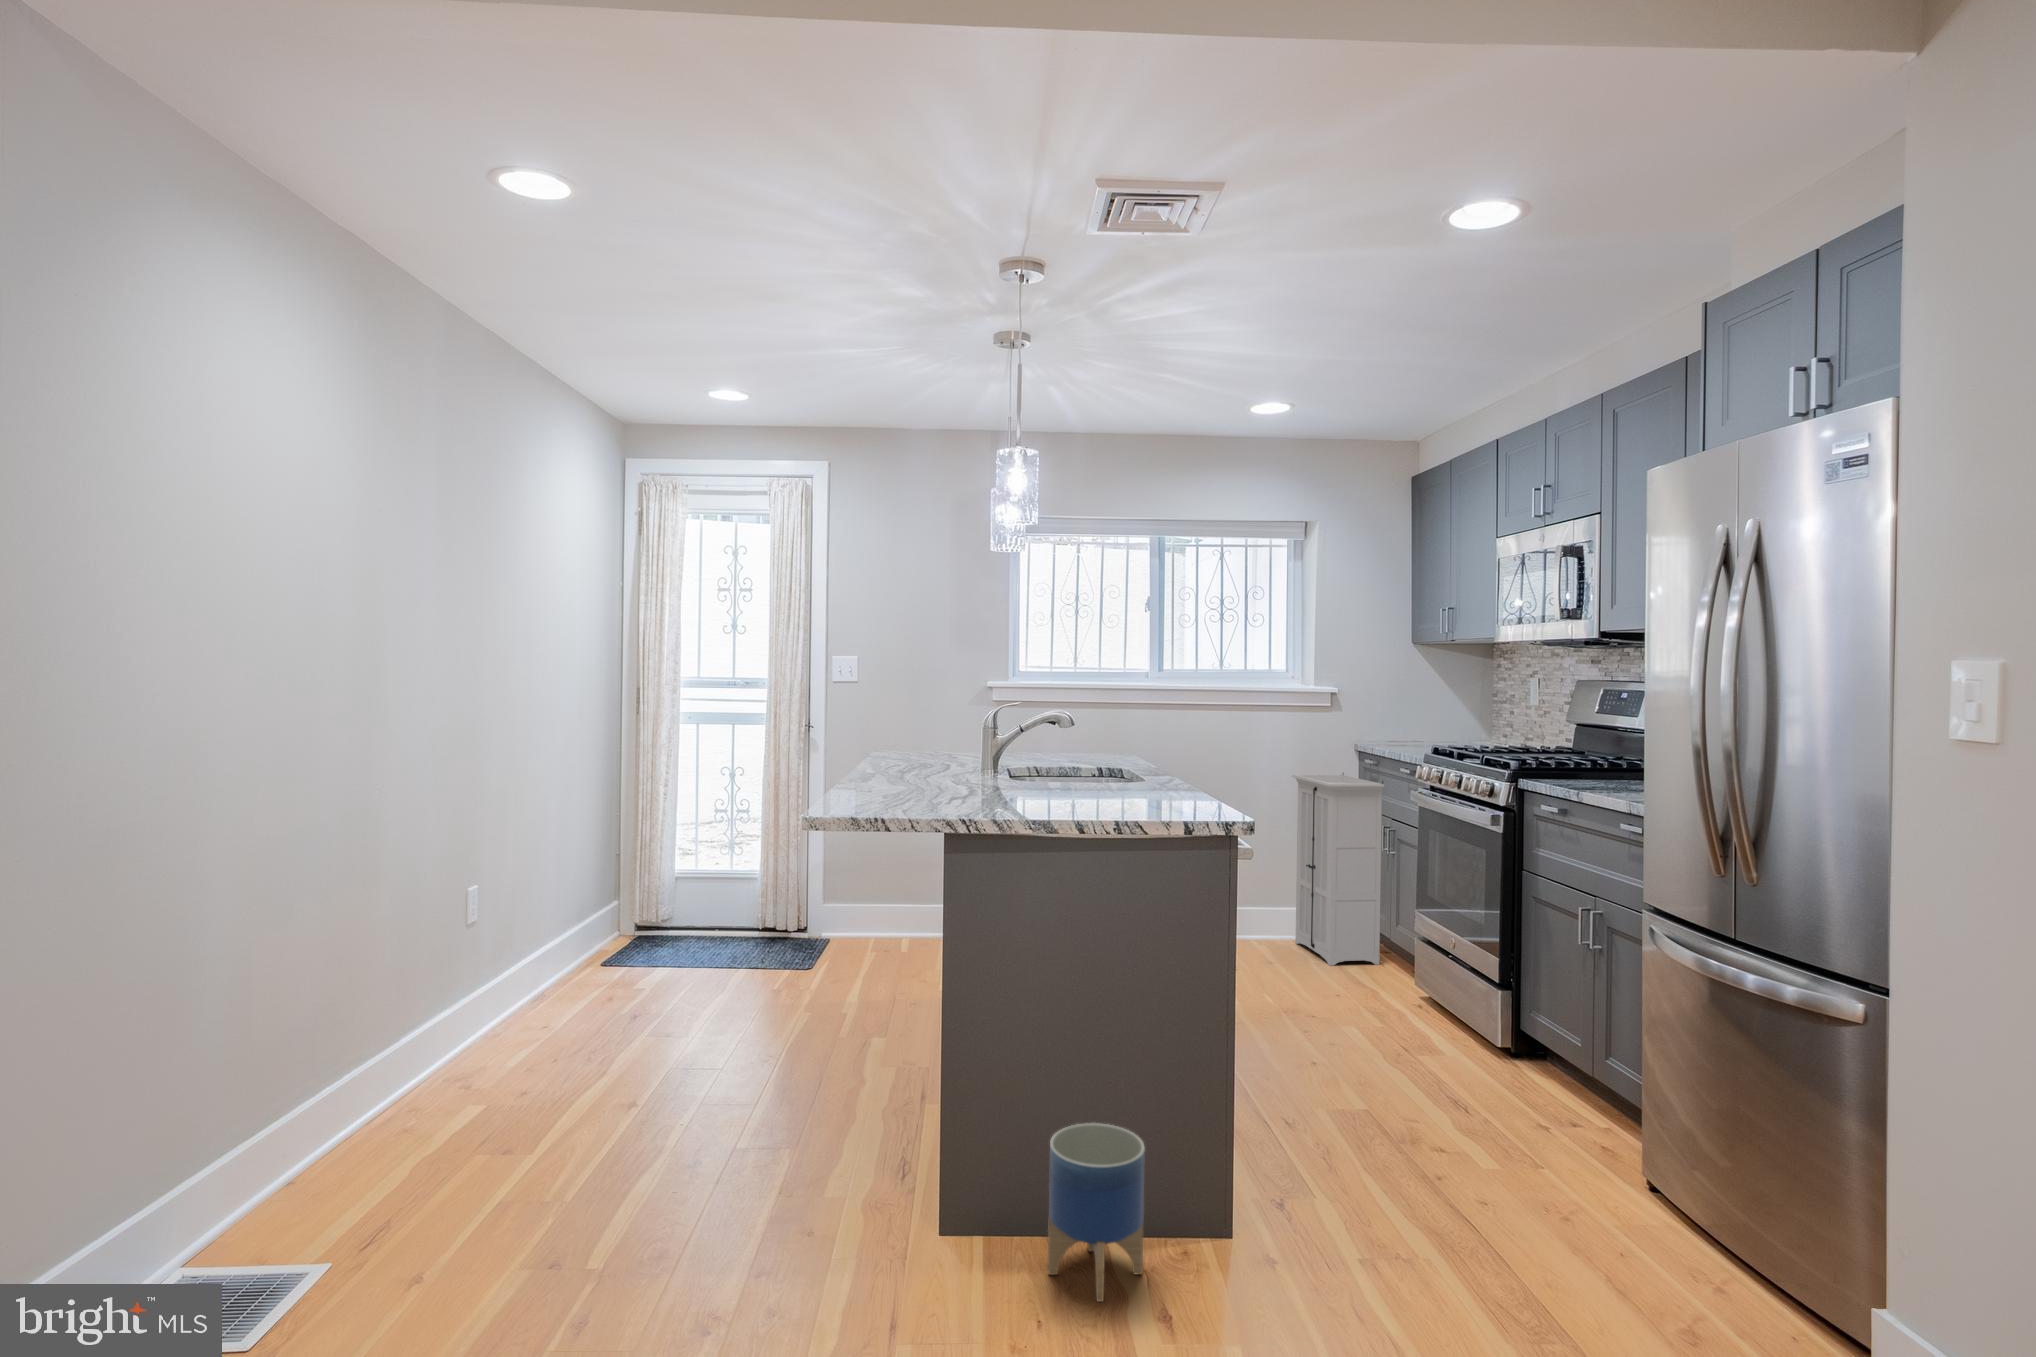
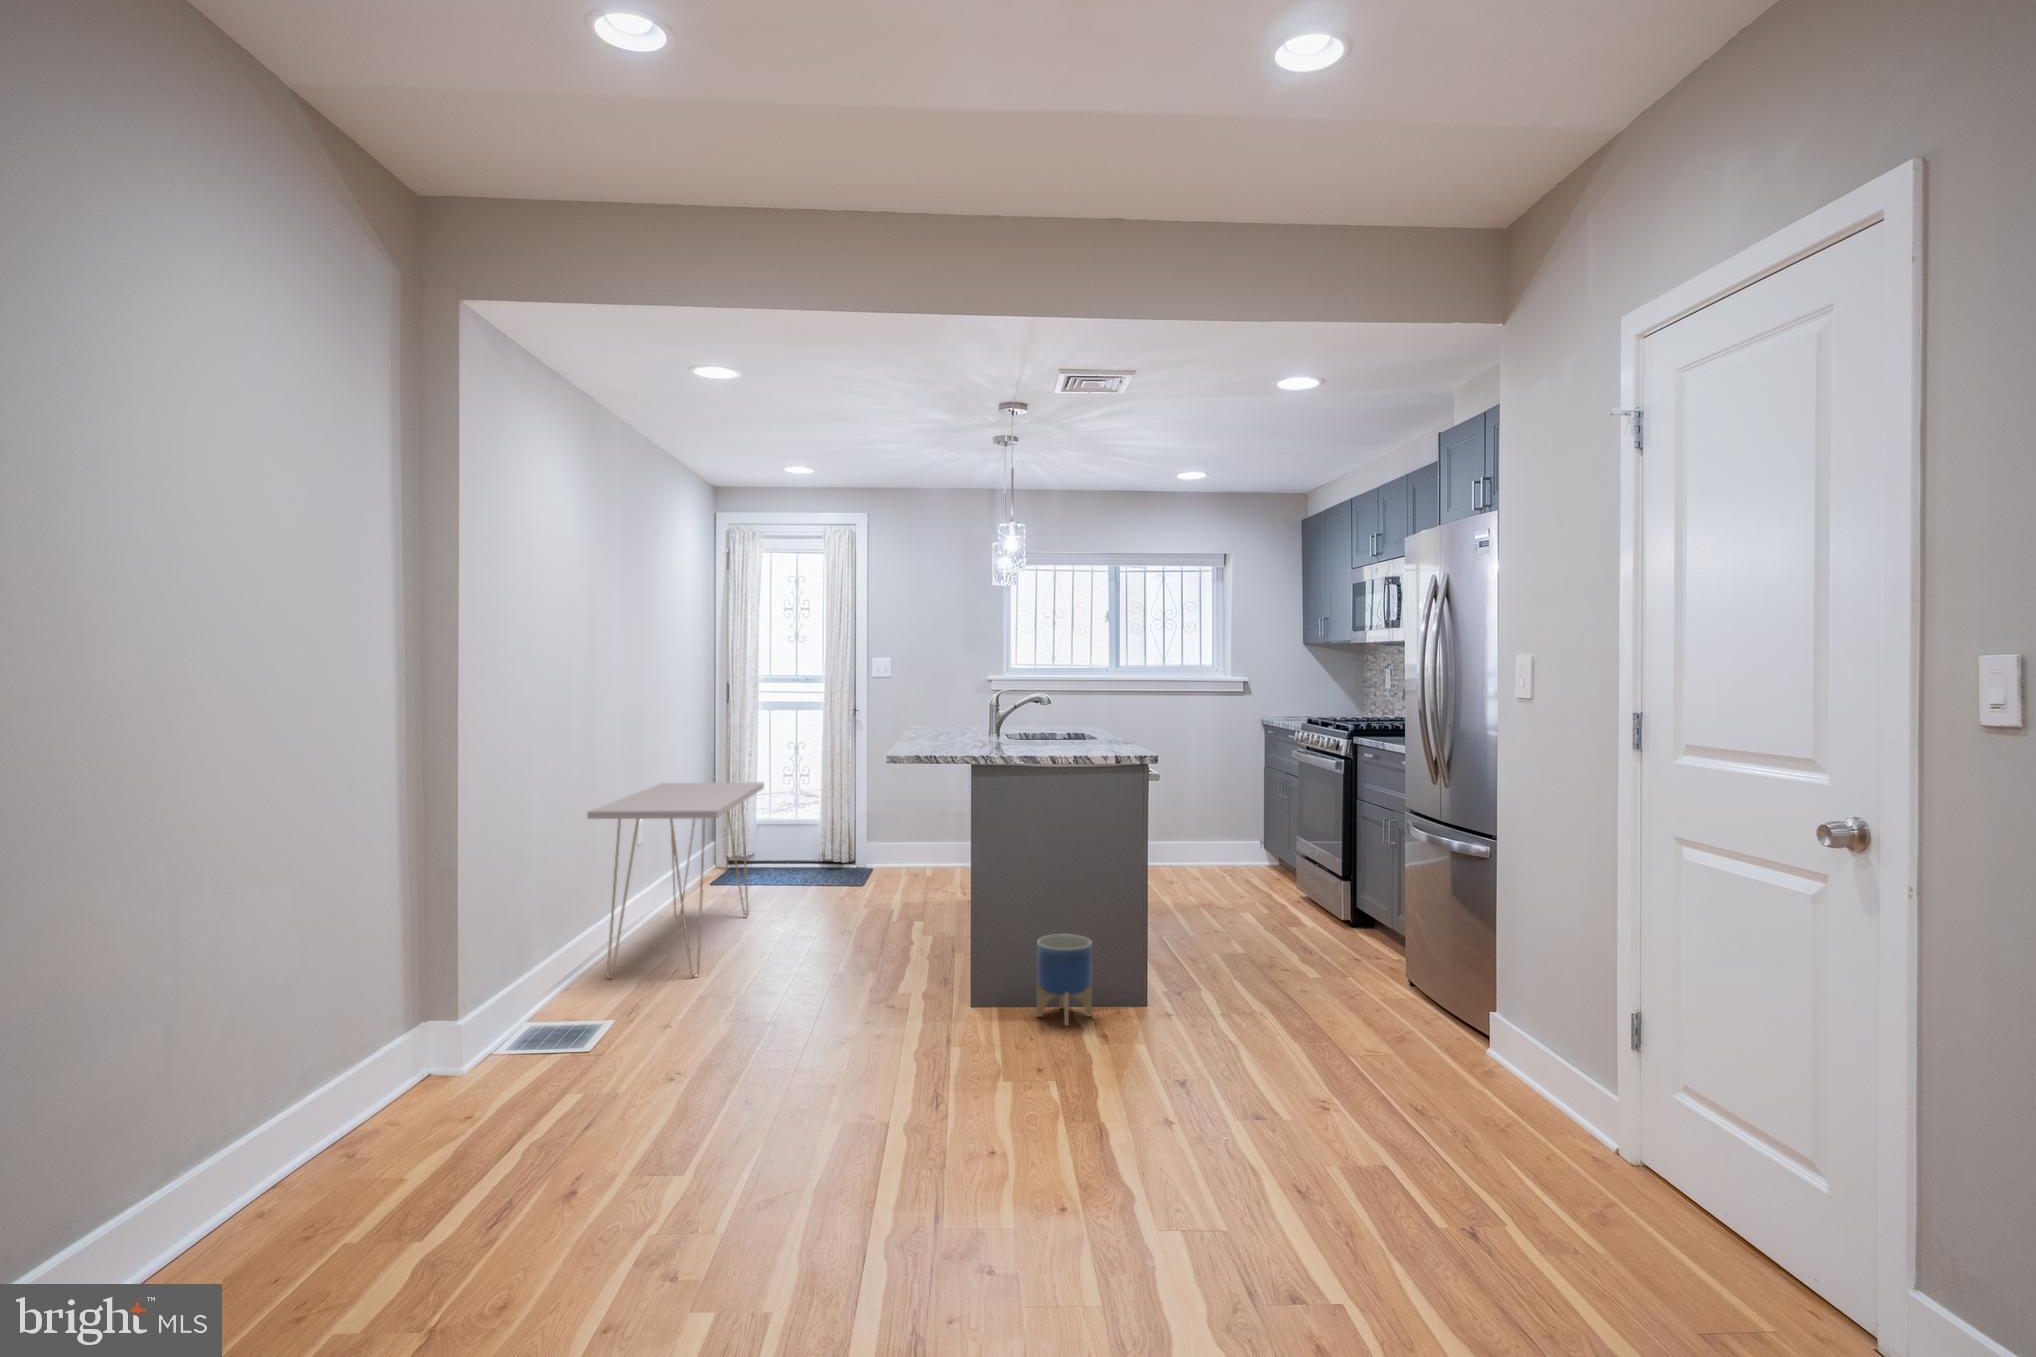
storage cabinet: present [1292,774,1385,966] -> none [1215,741,1279,880]
console table: none [329,831,658,1163] -> present [587,782,764,979]

